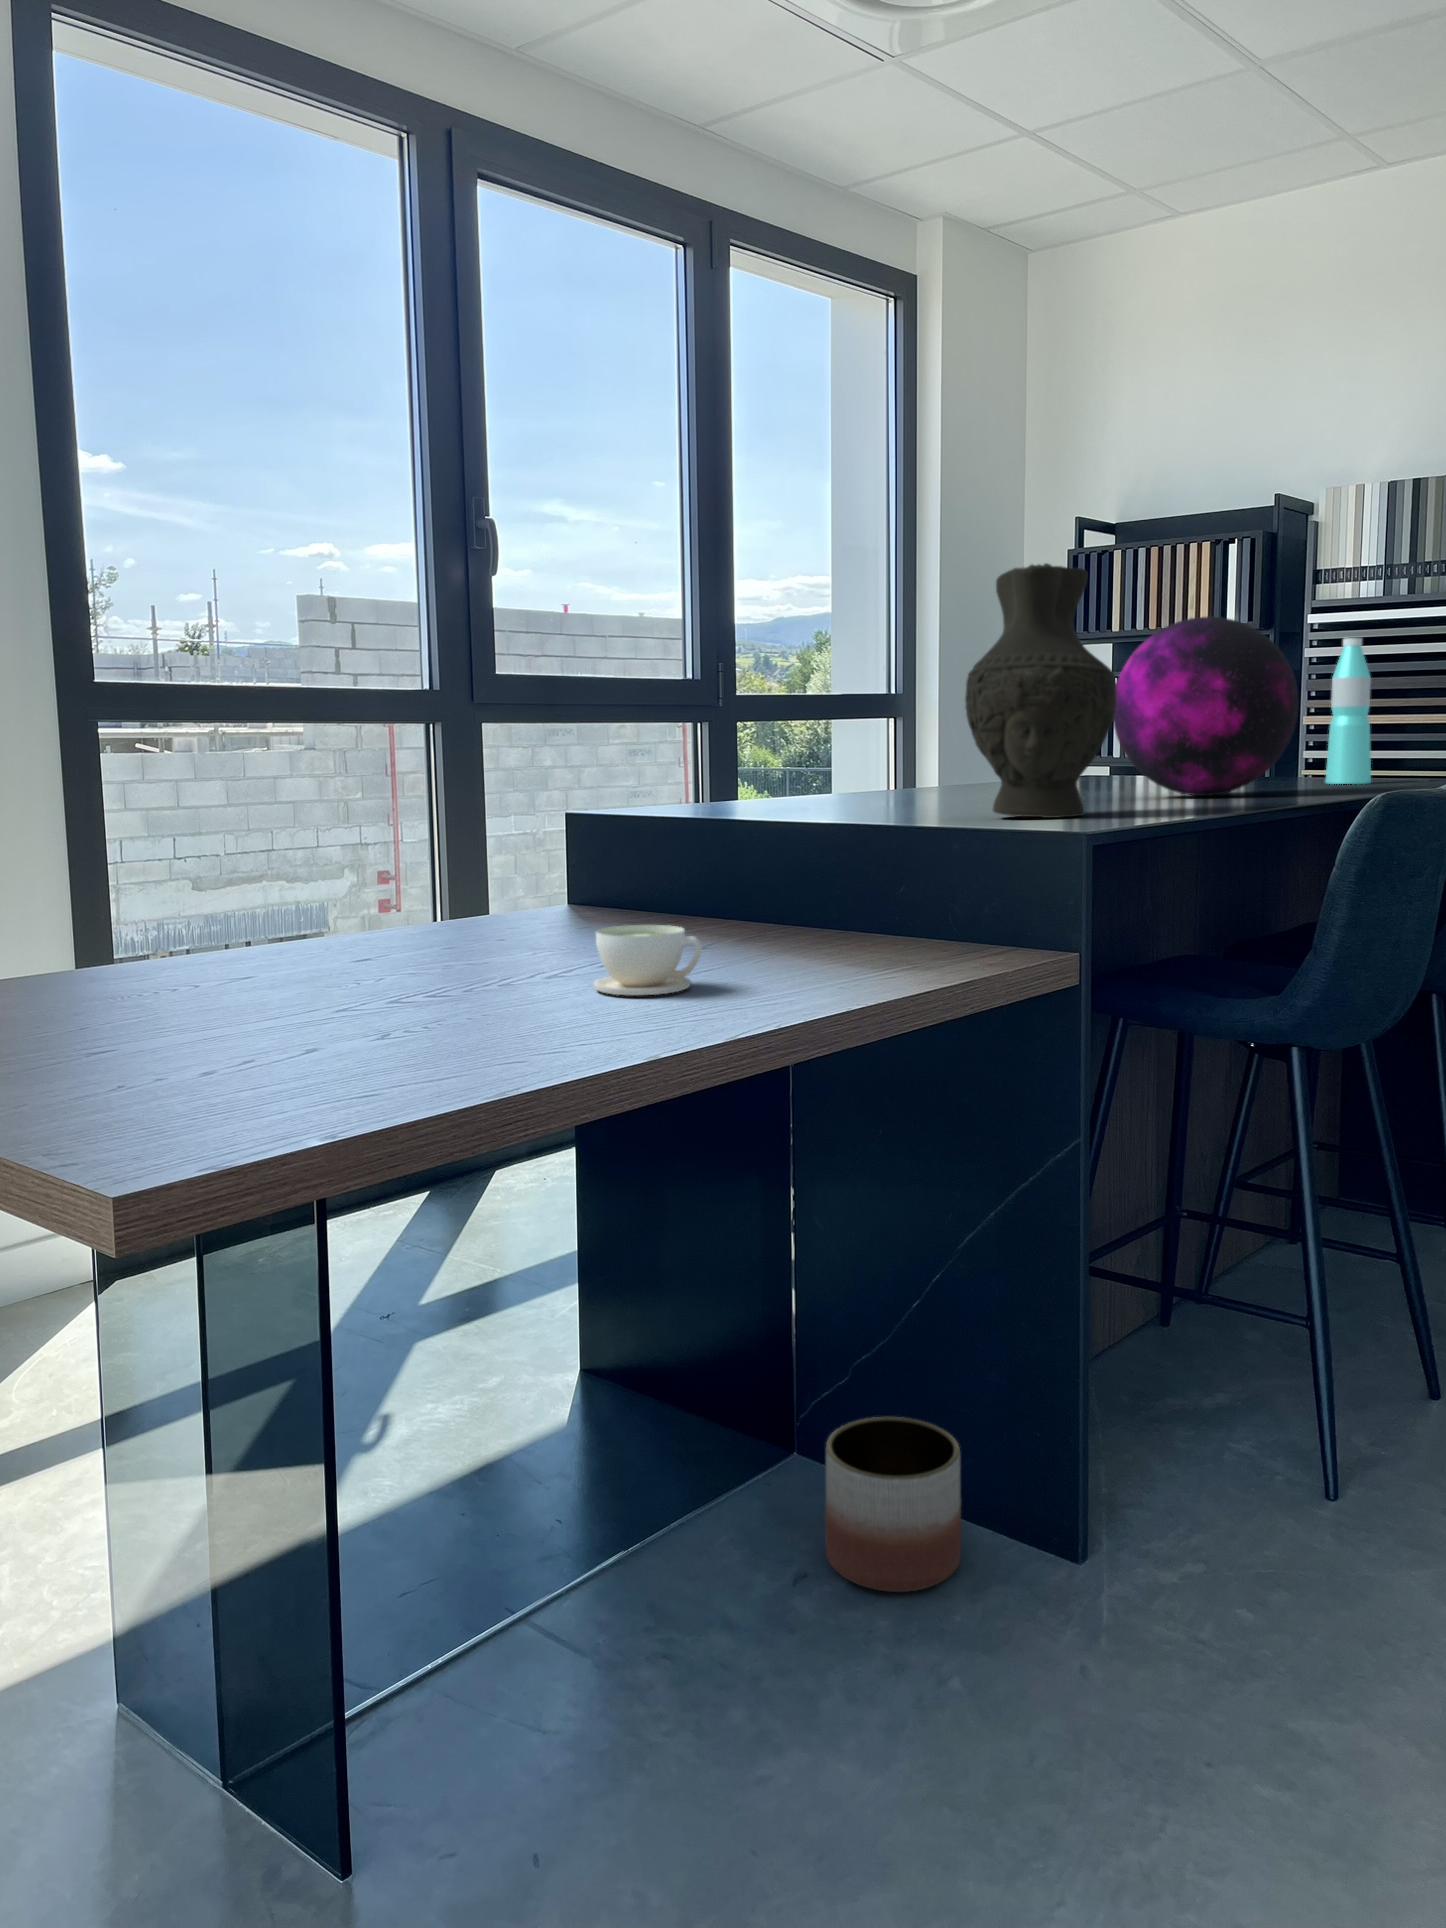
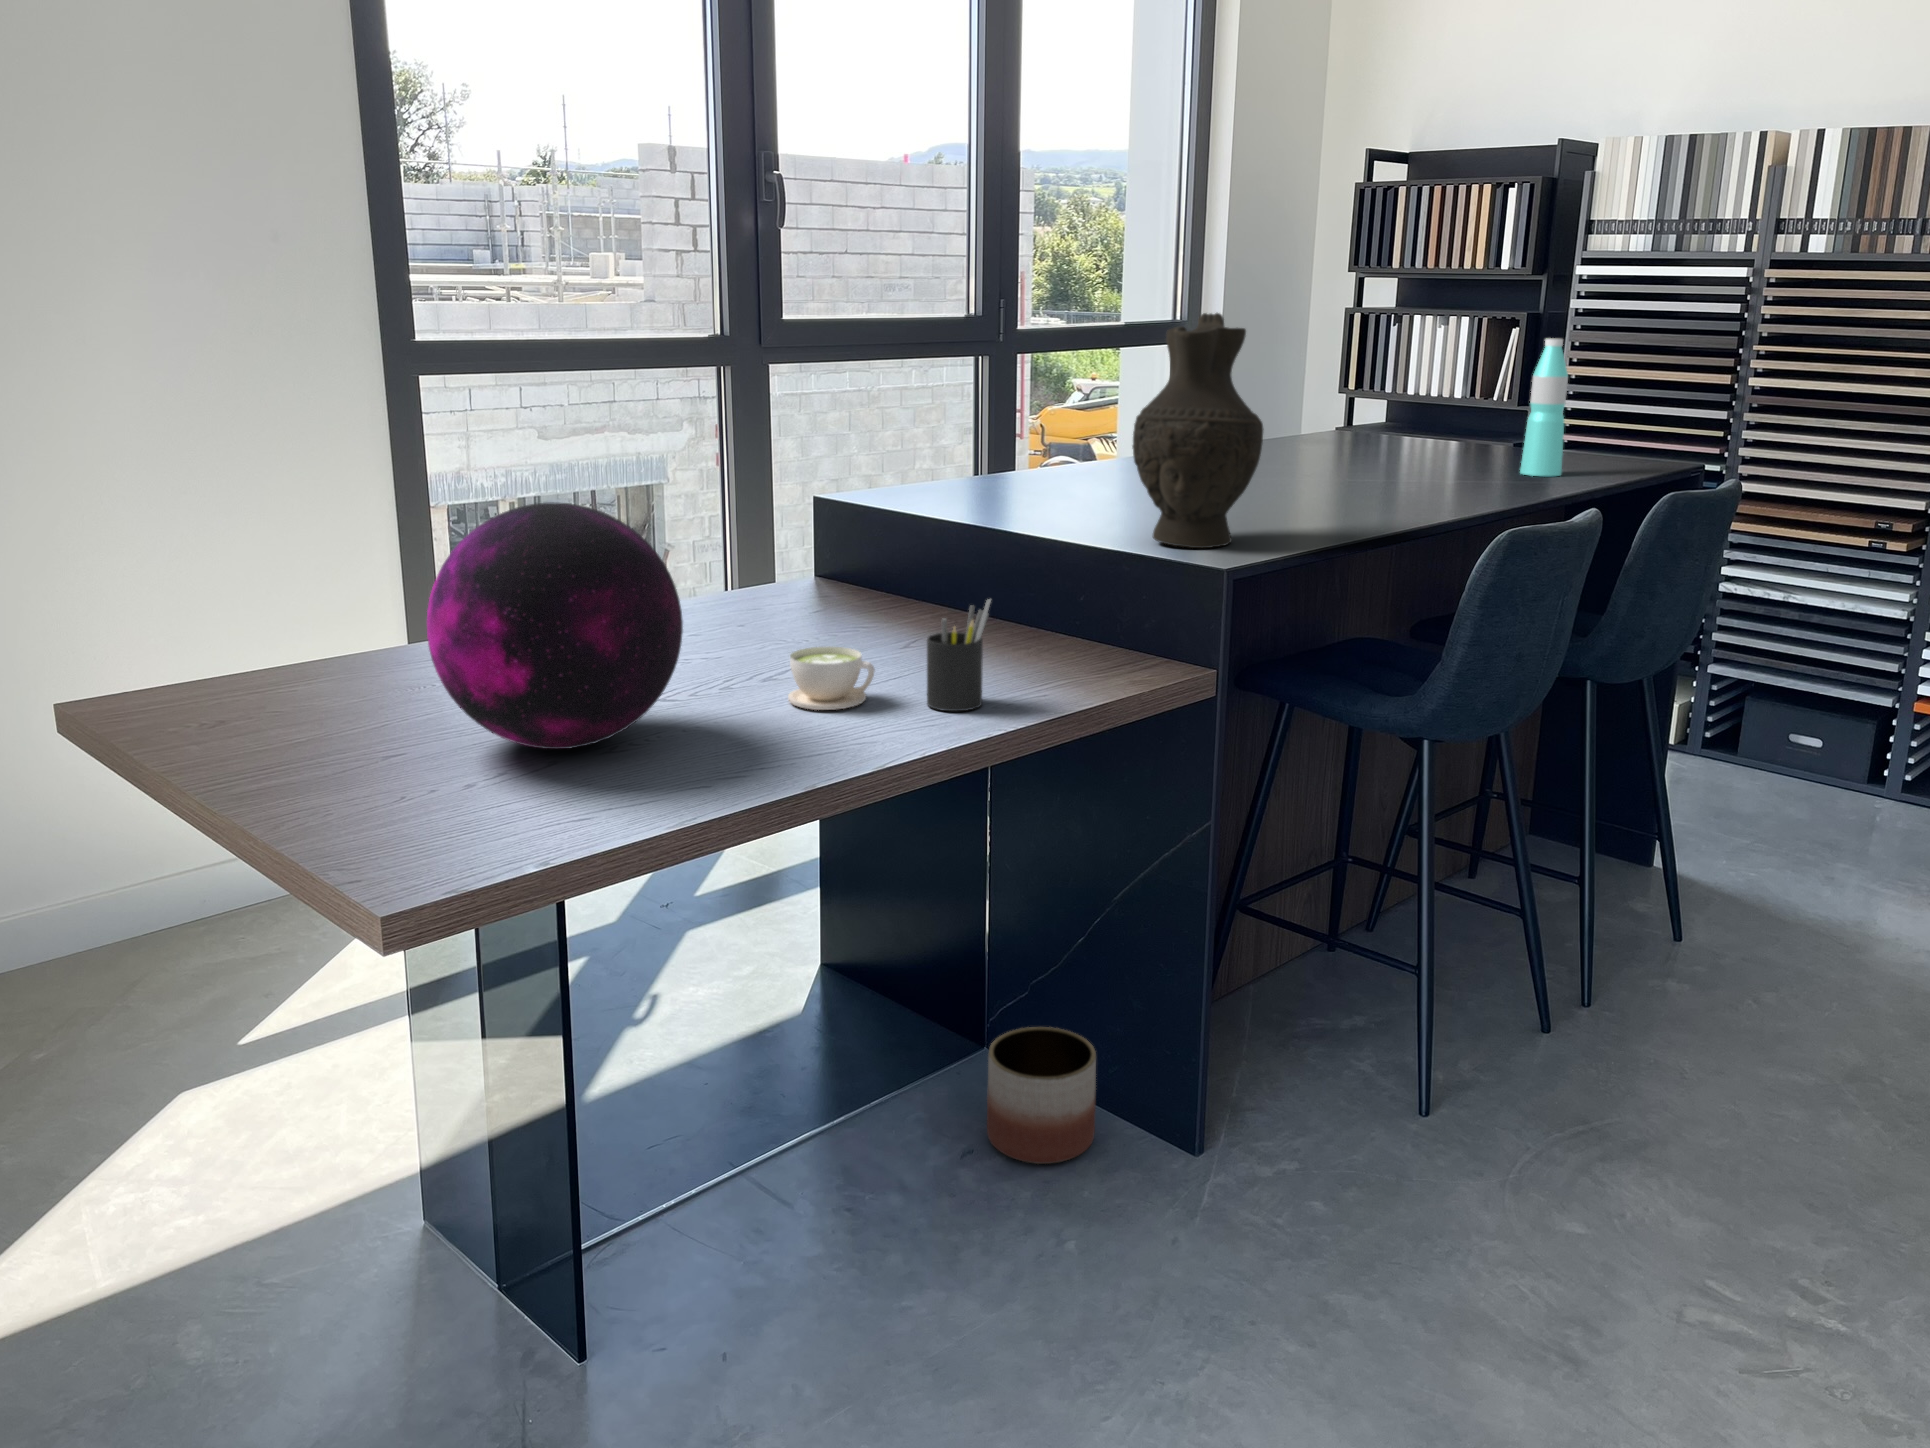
decorative orb: present [1113,617,1299,796] -> present [427,502,683,749]
pen holder: none [766,850,847,992] -> present [927,599,991,711]

